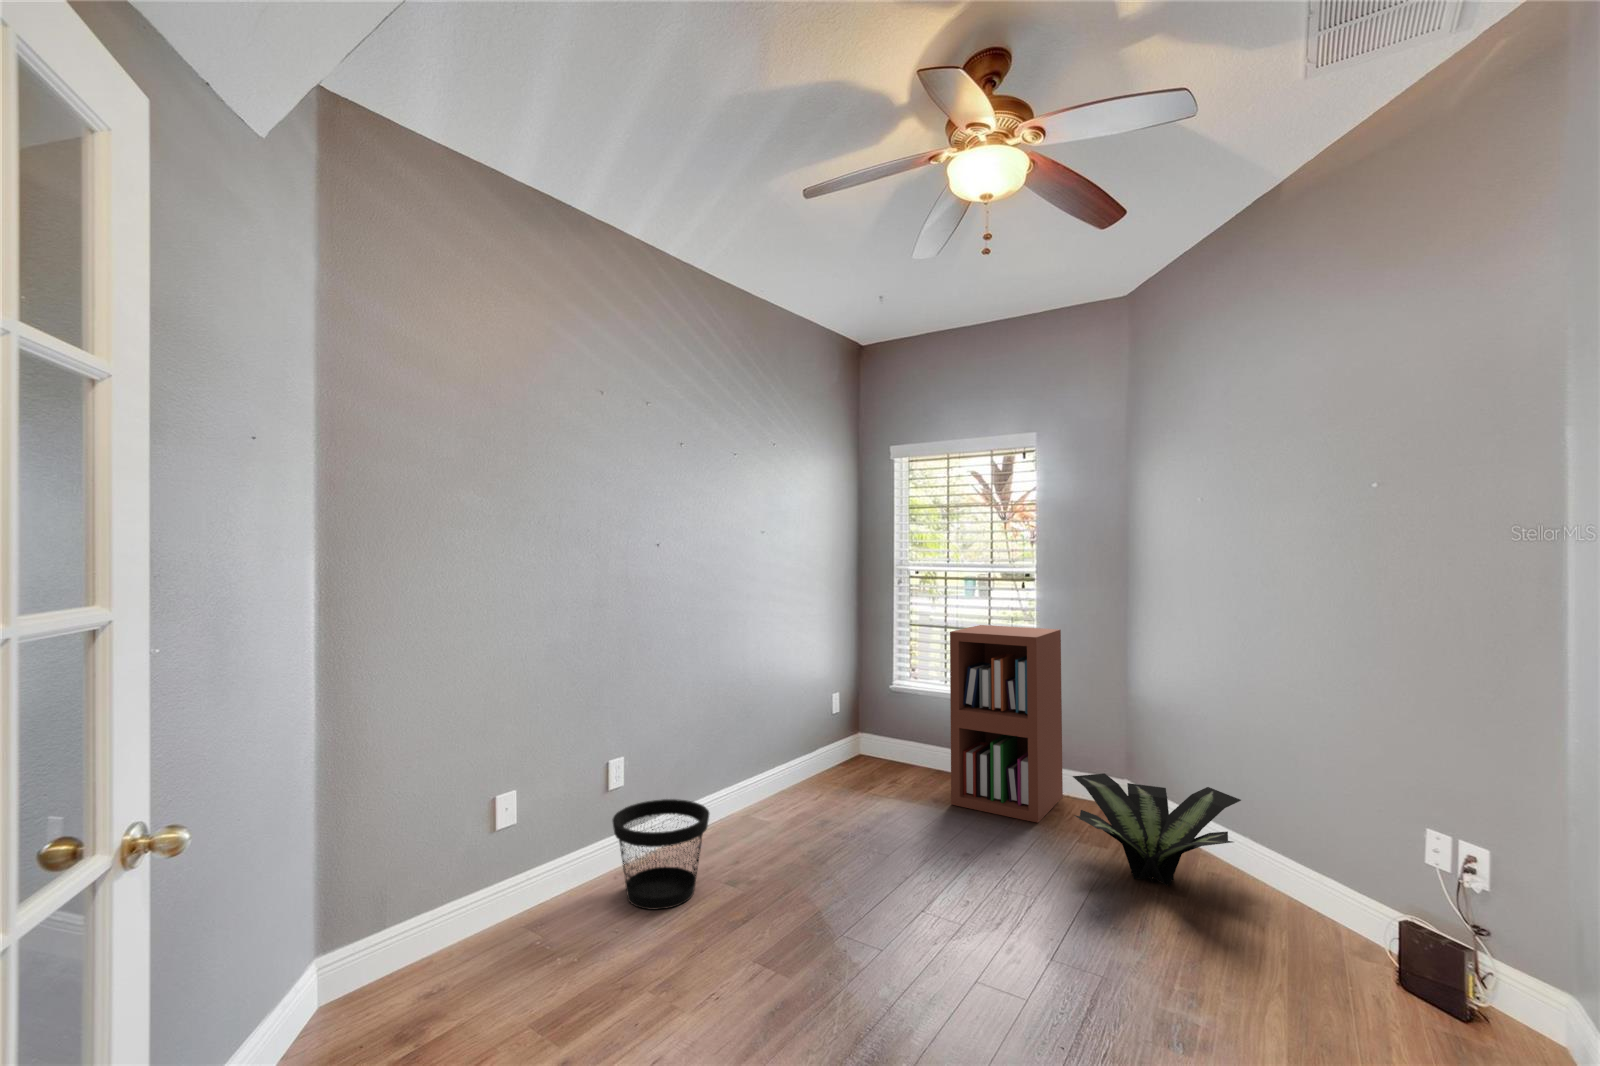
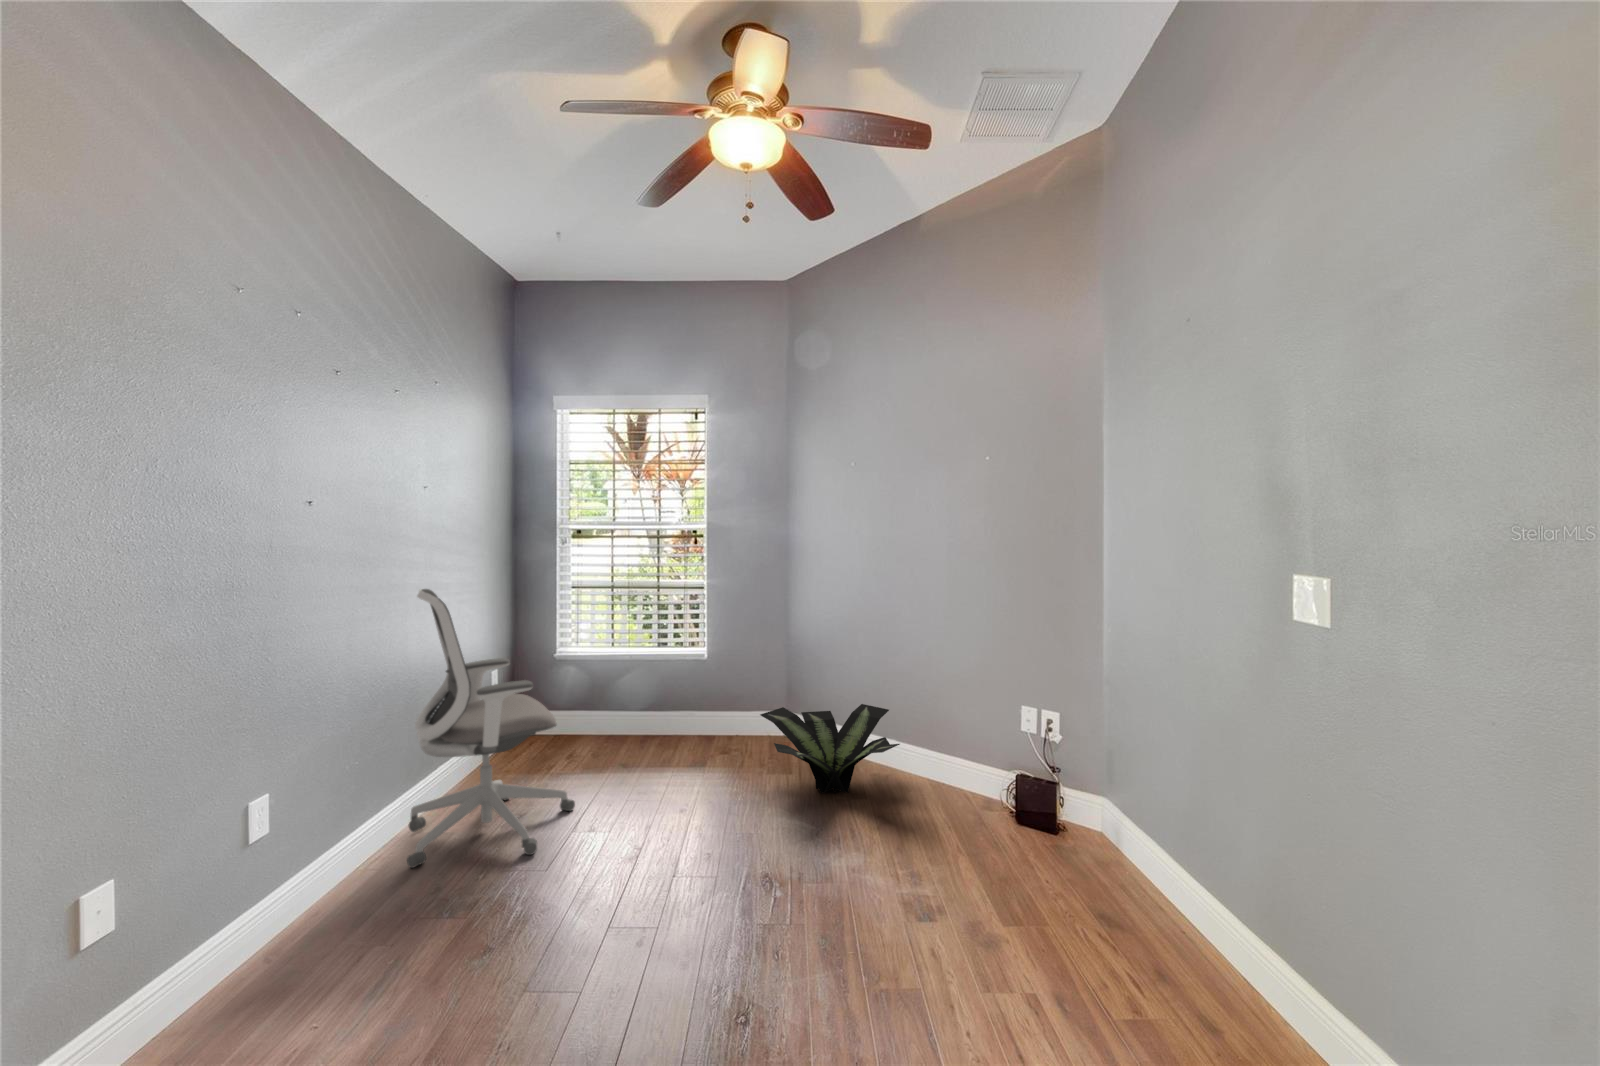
office chair: none [741,619,880,860] -> present [407,589,575,868]
bookshelf: present [950,625,1063,823] -> none [635,583,732,765]
wastebasket: present [612,799,709,910] -> none [220,832,384,999]

